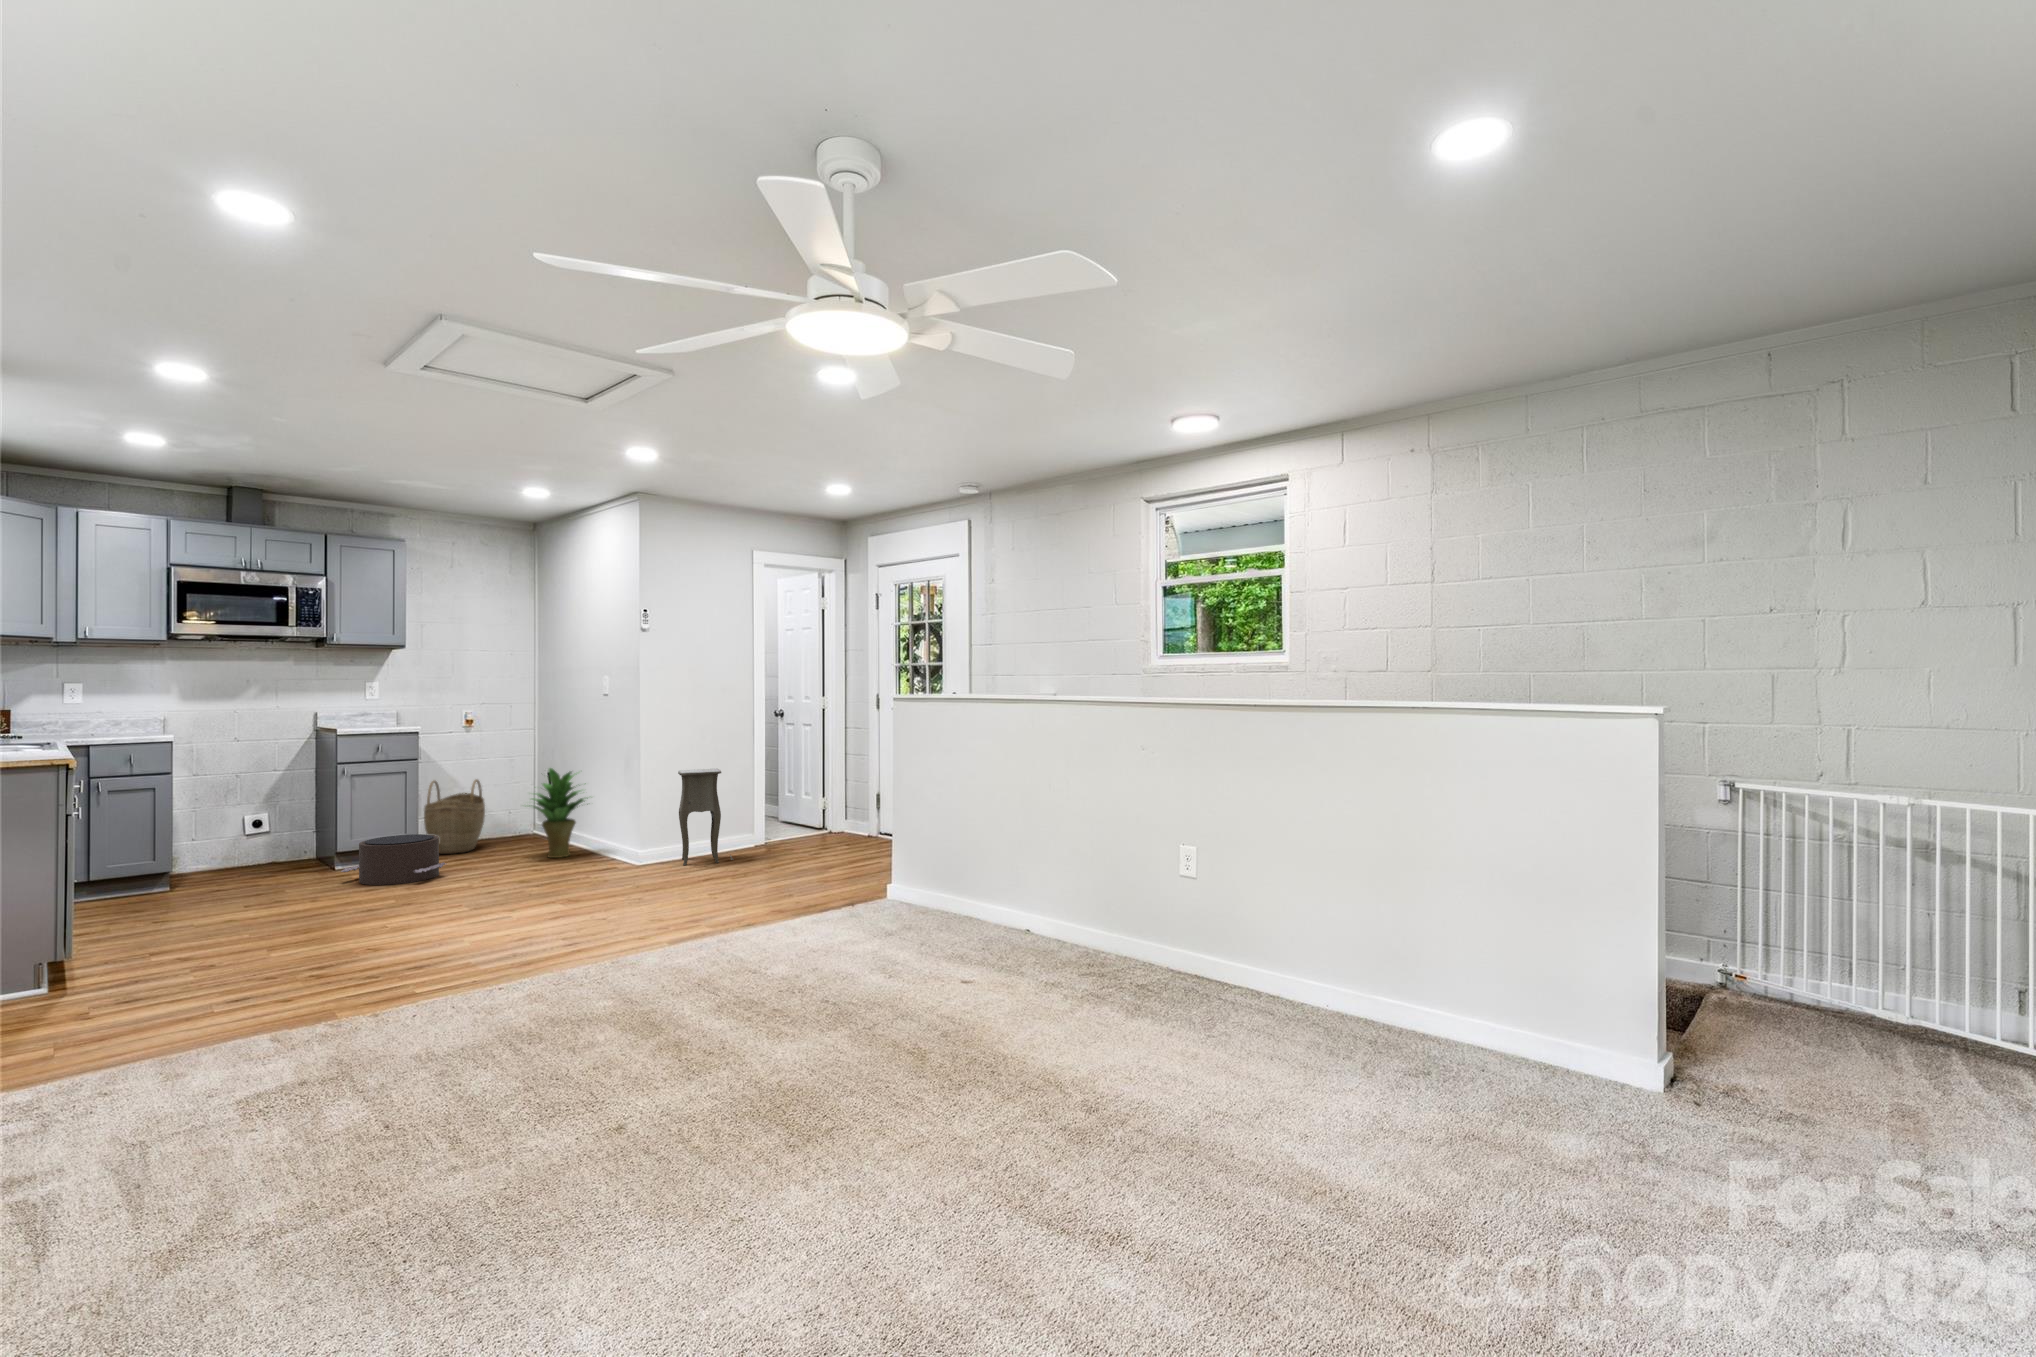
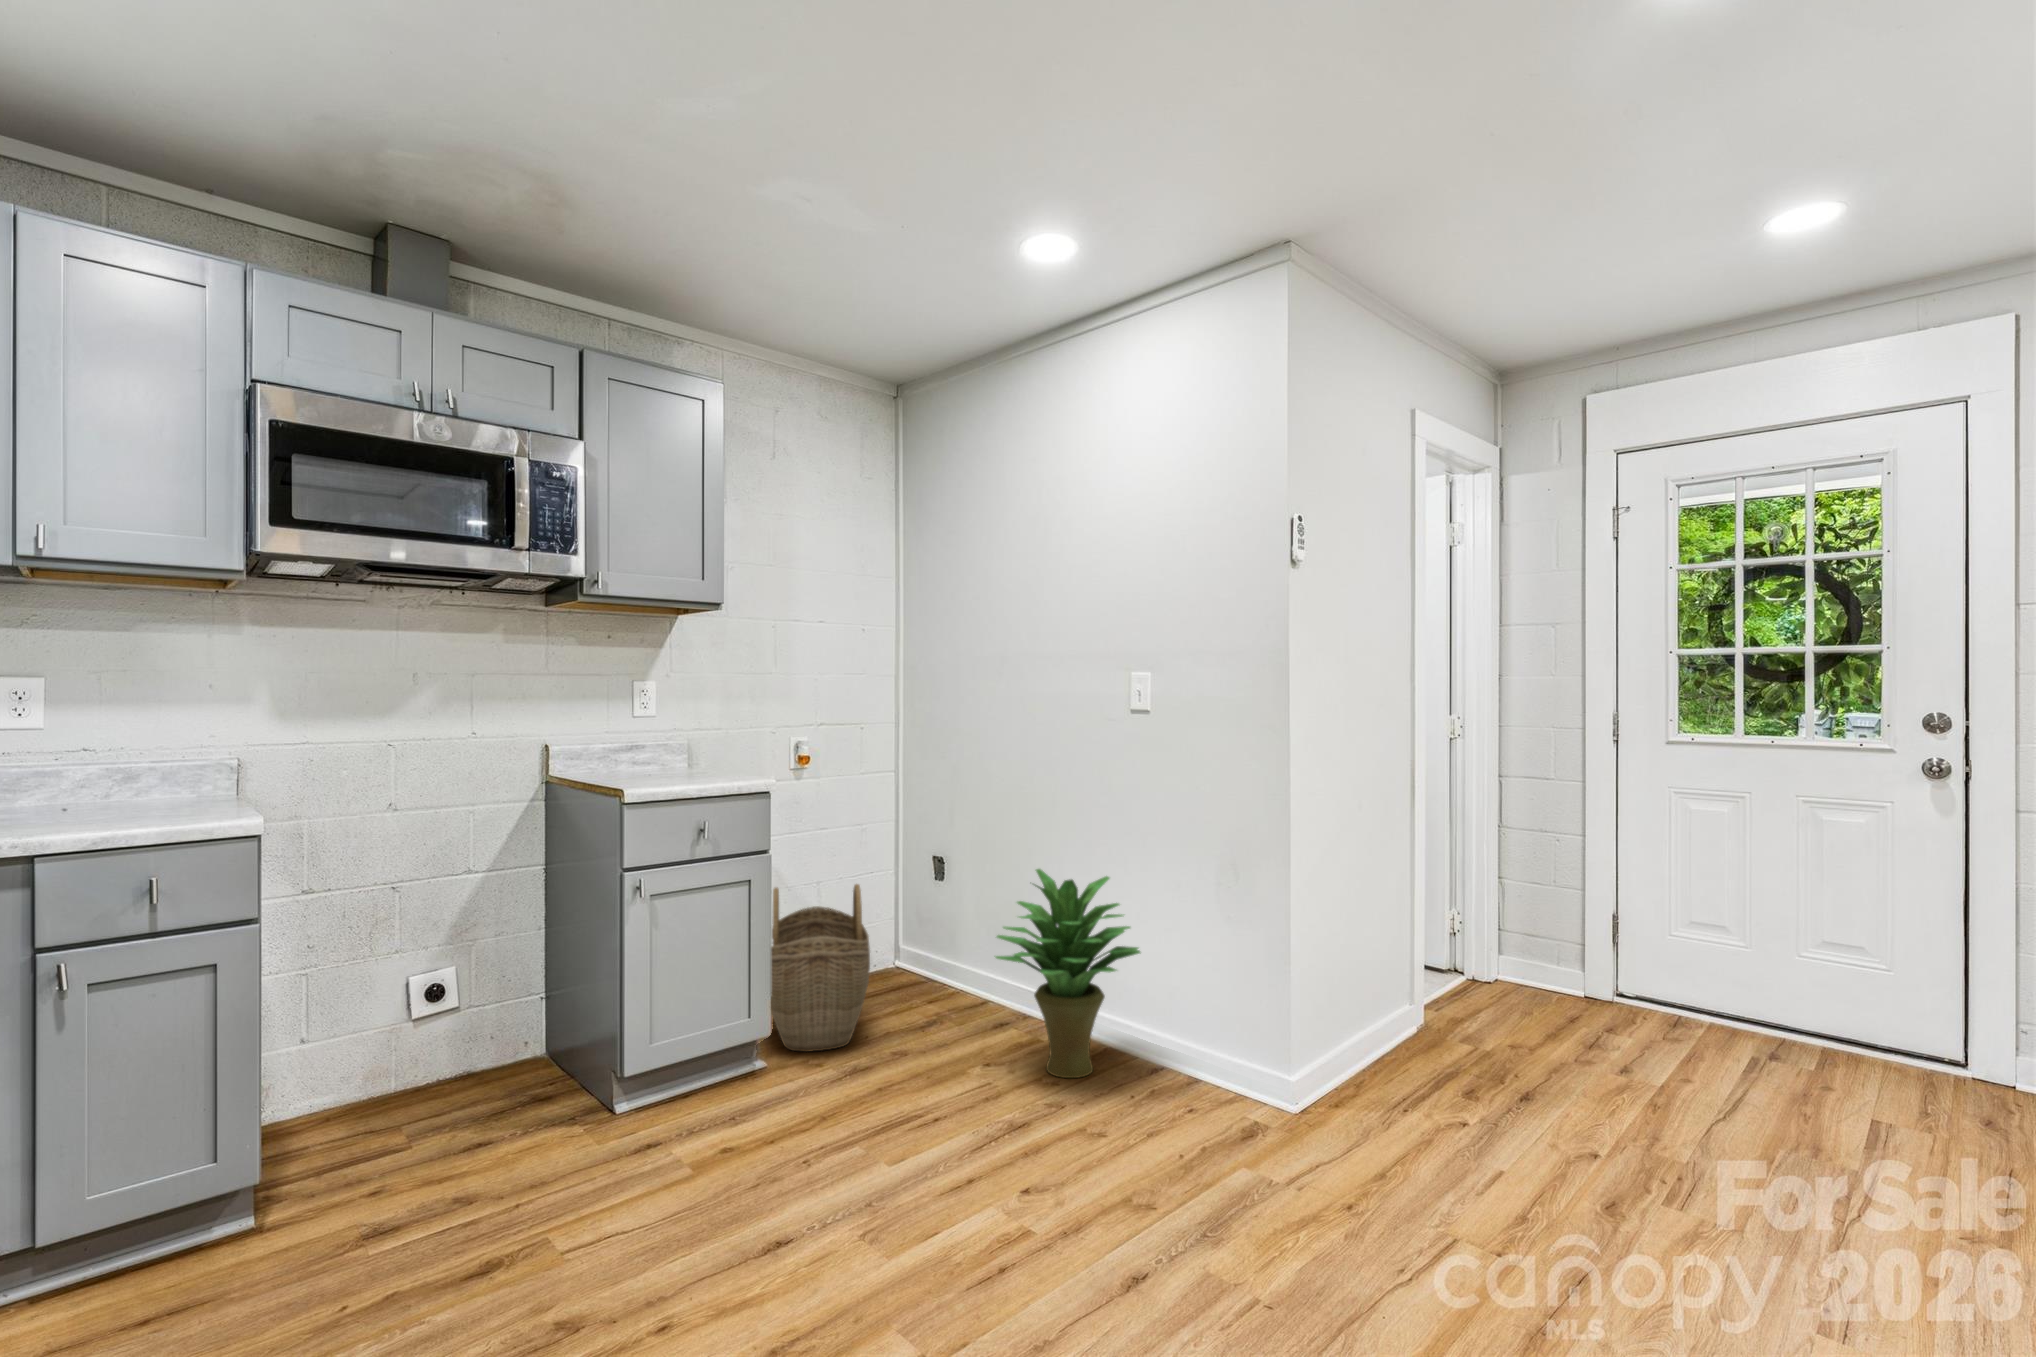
side table: present [678,768,734,865] -> none [1366,880,1522,1129]
pouf: present [341,834,445,885] -> none [674,1049,911,1222]

